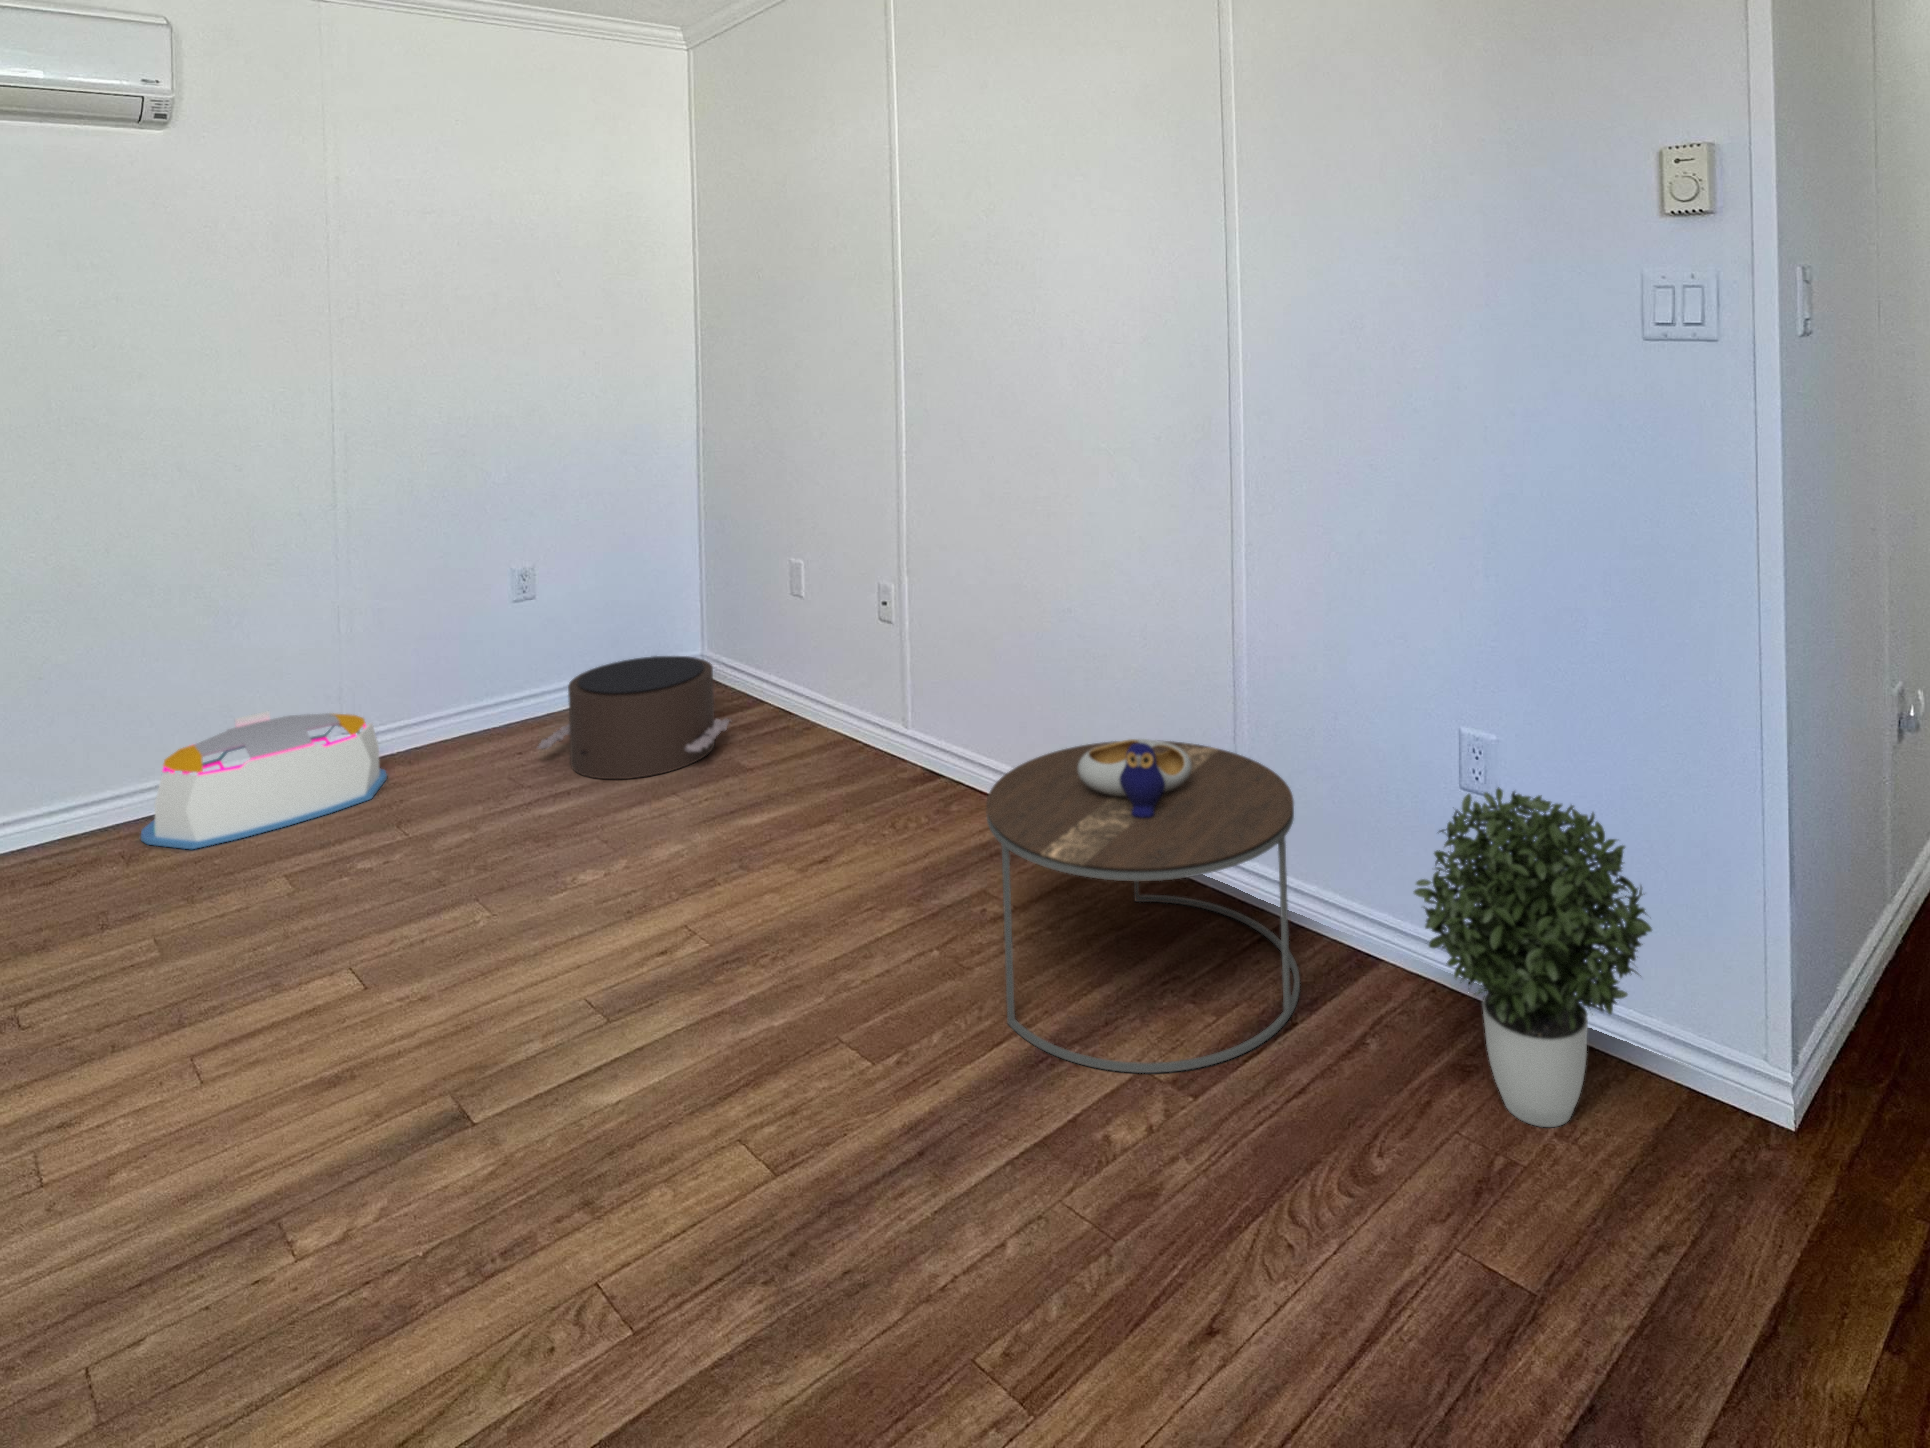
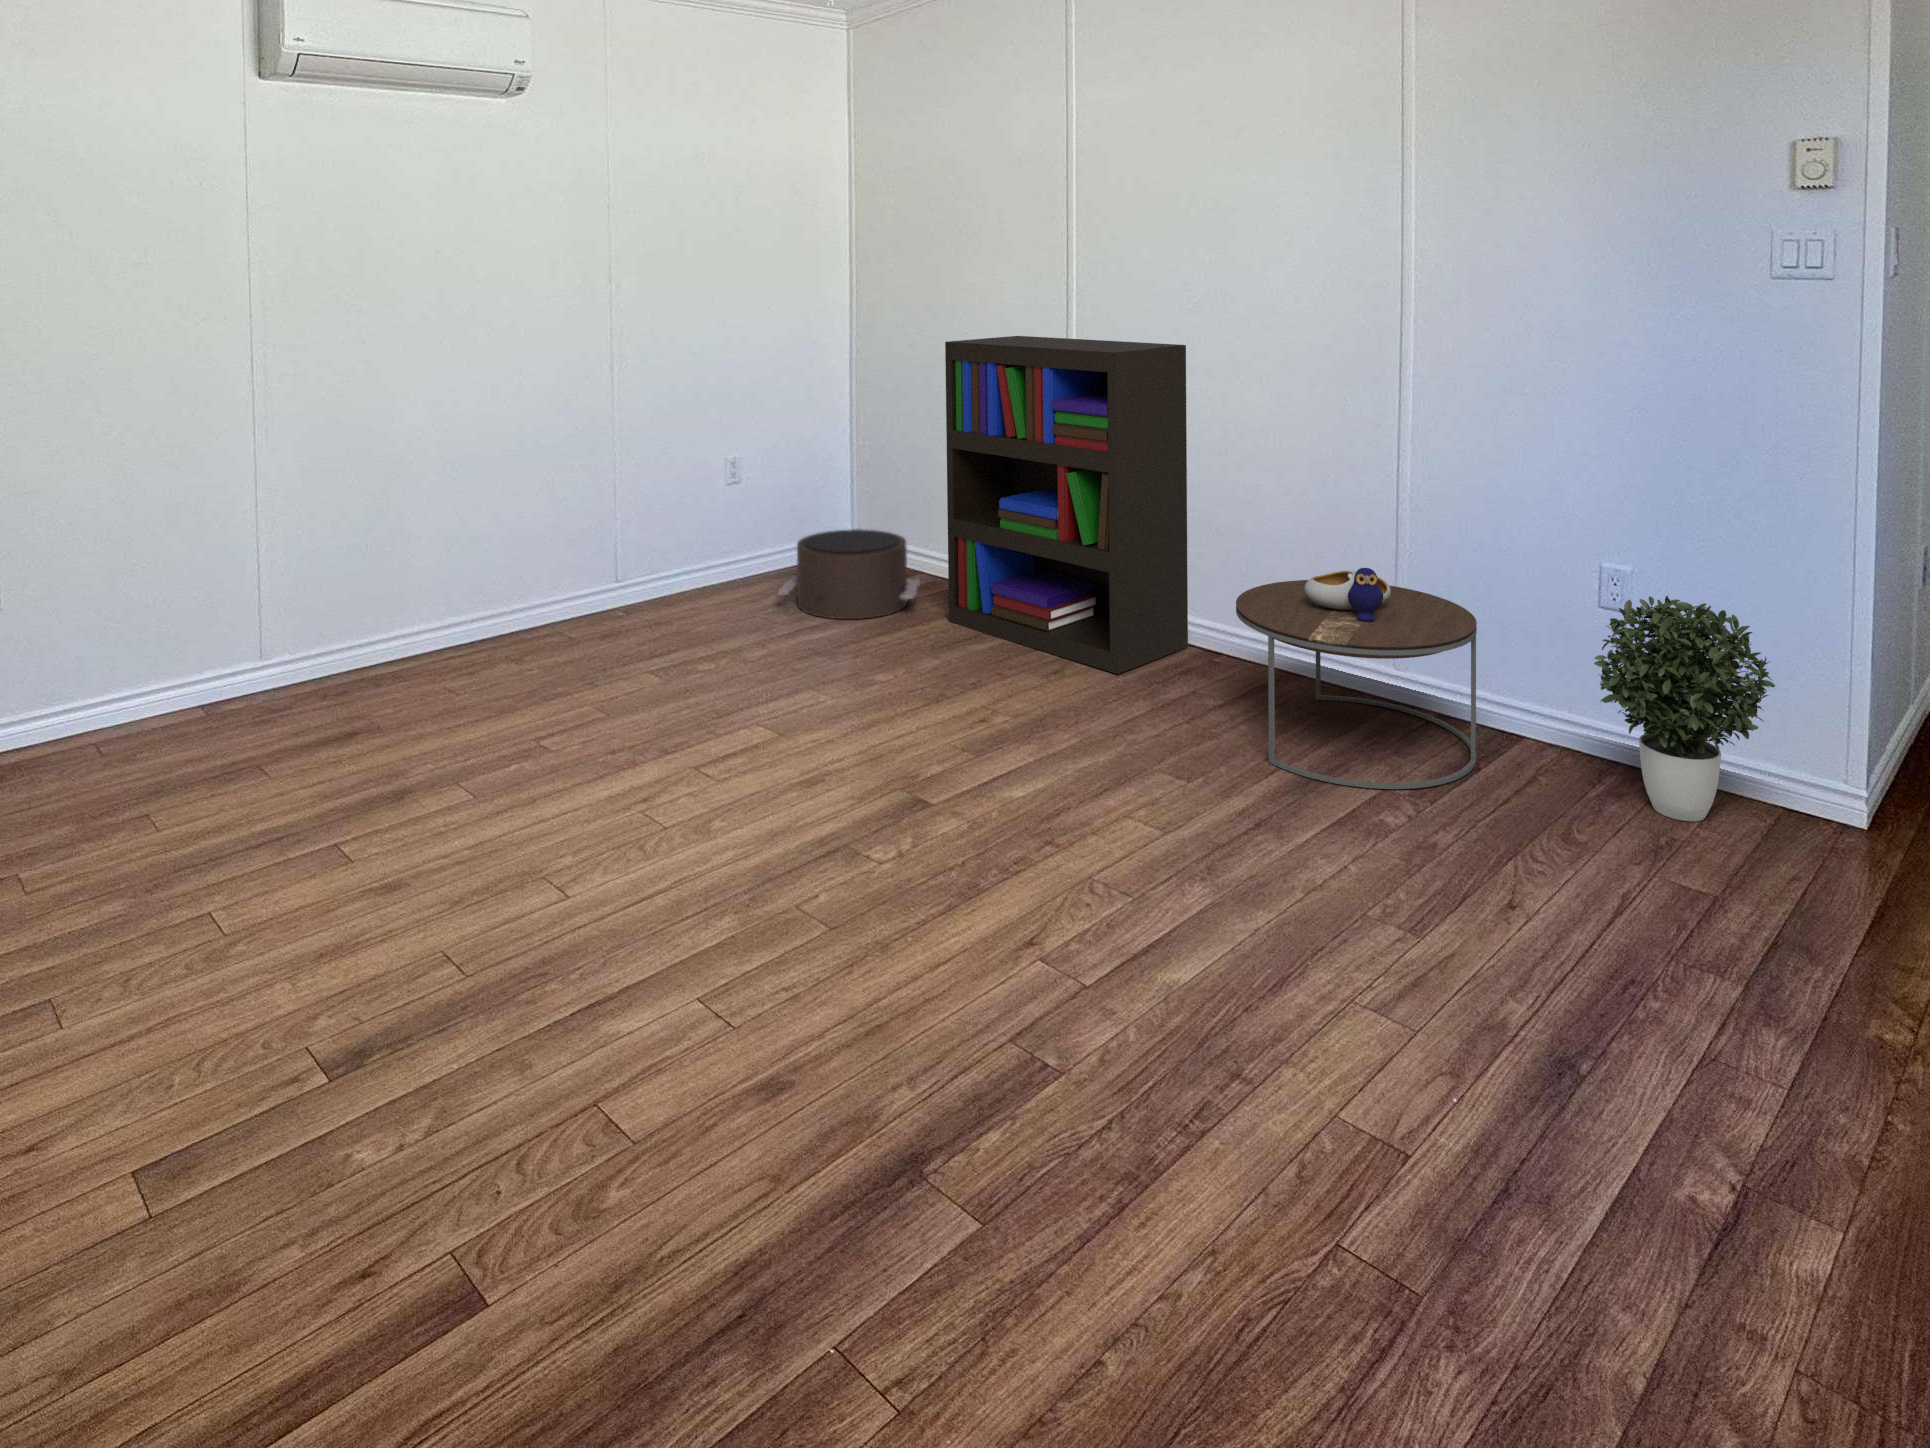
bookshelf: none [732,414,1017,864] -> present [945,336,1188,674]
storage bin: present [141,711,387,849] -> none [507,560,663,655]

